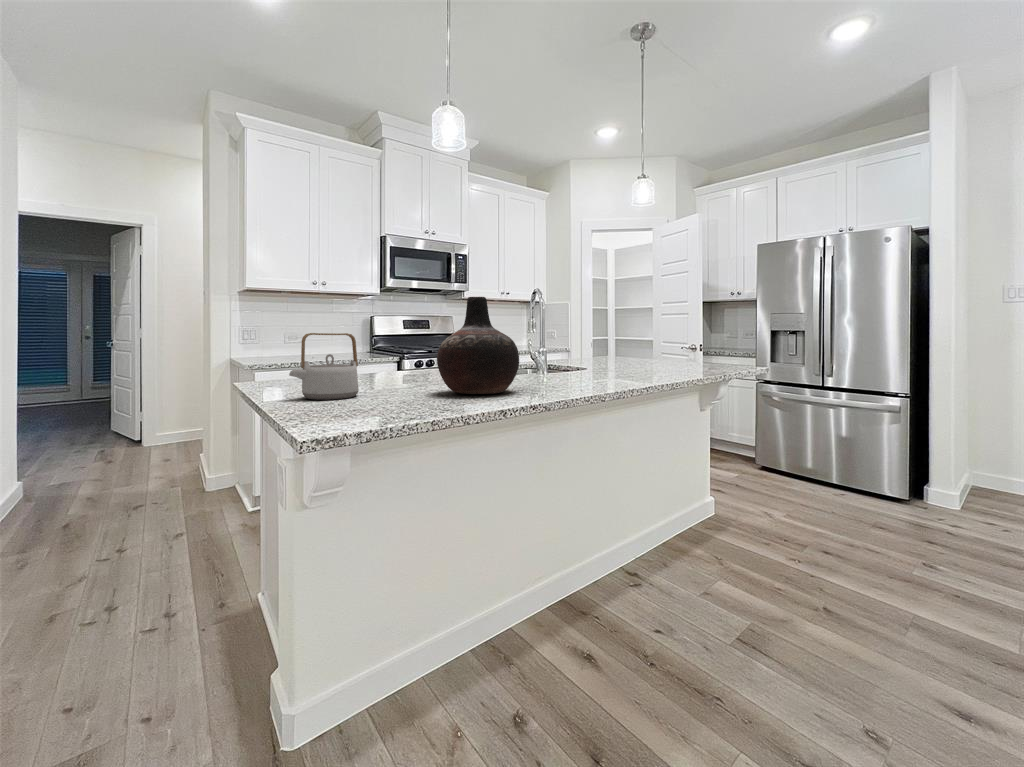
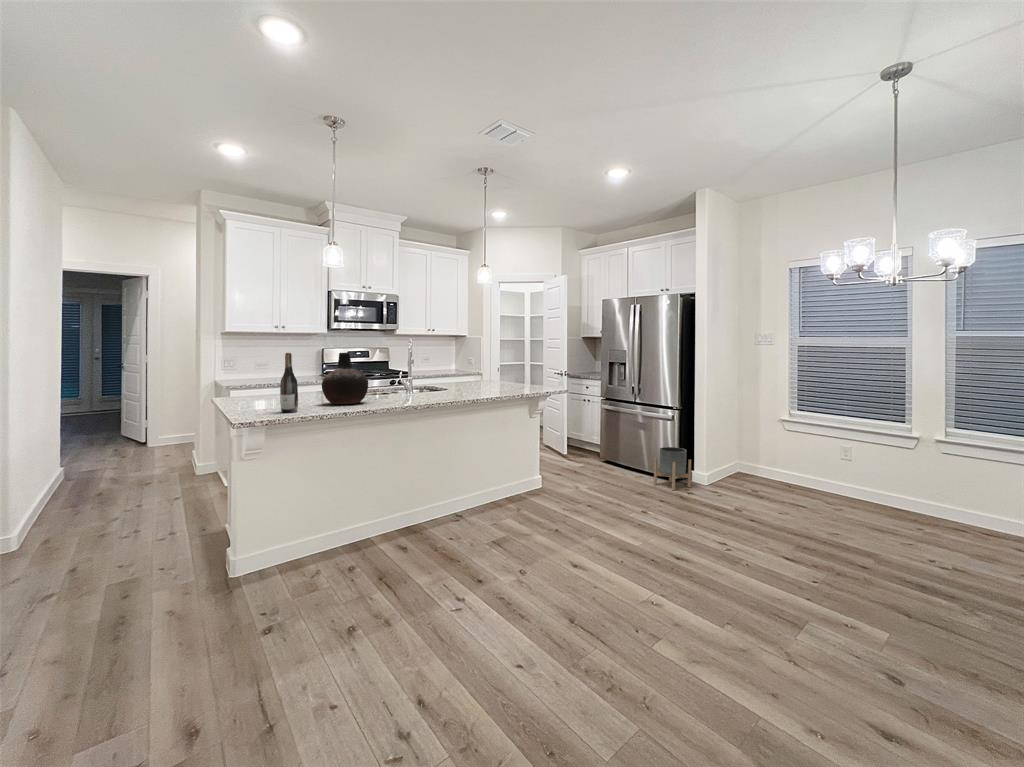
wine bottle: none [382,284,417,414] -> present [280,353,298,413]
teapot: present [289,333,358,400] -> none [242,372,280,407]
planter: none [867,452,931,518] -> present [654,447,691,490]

